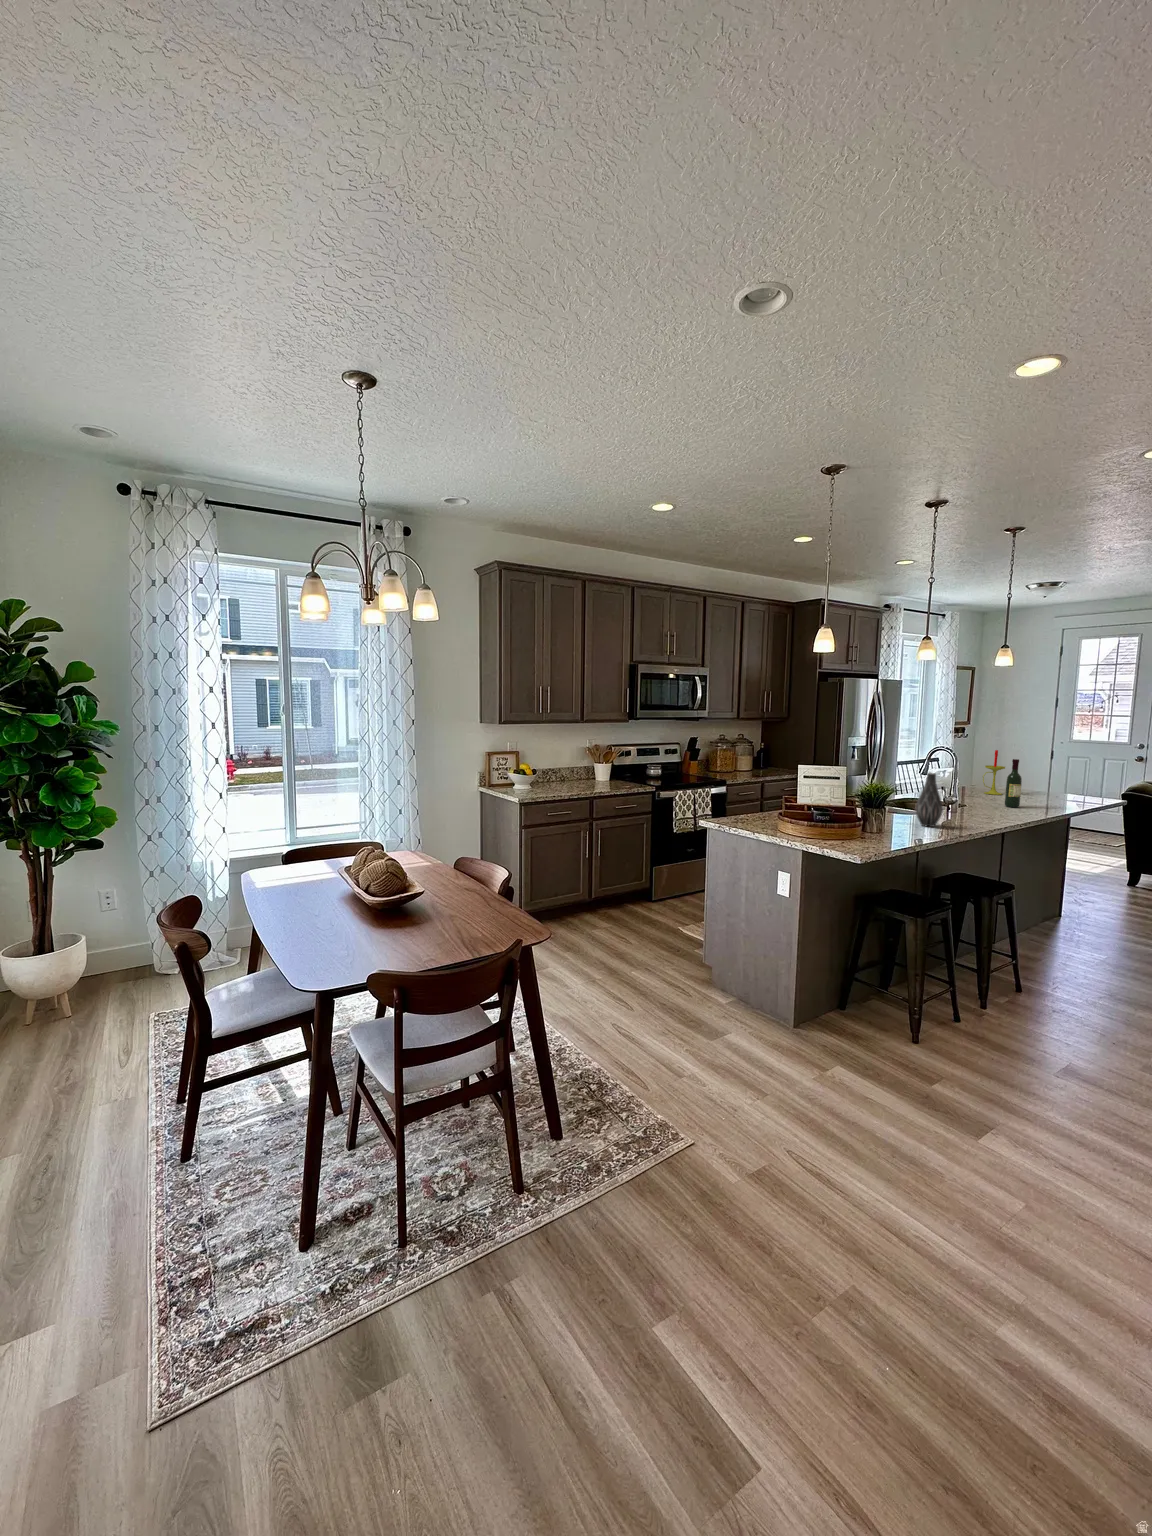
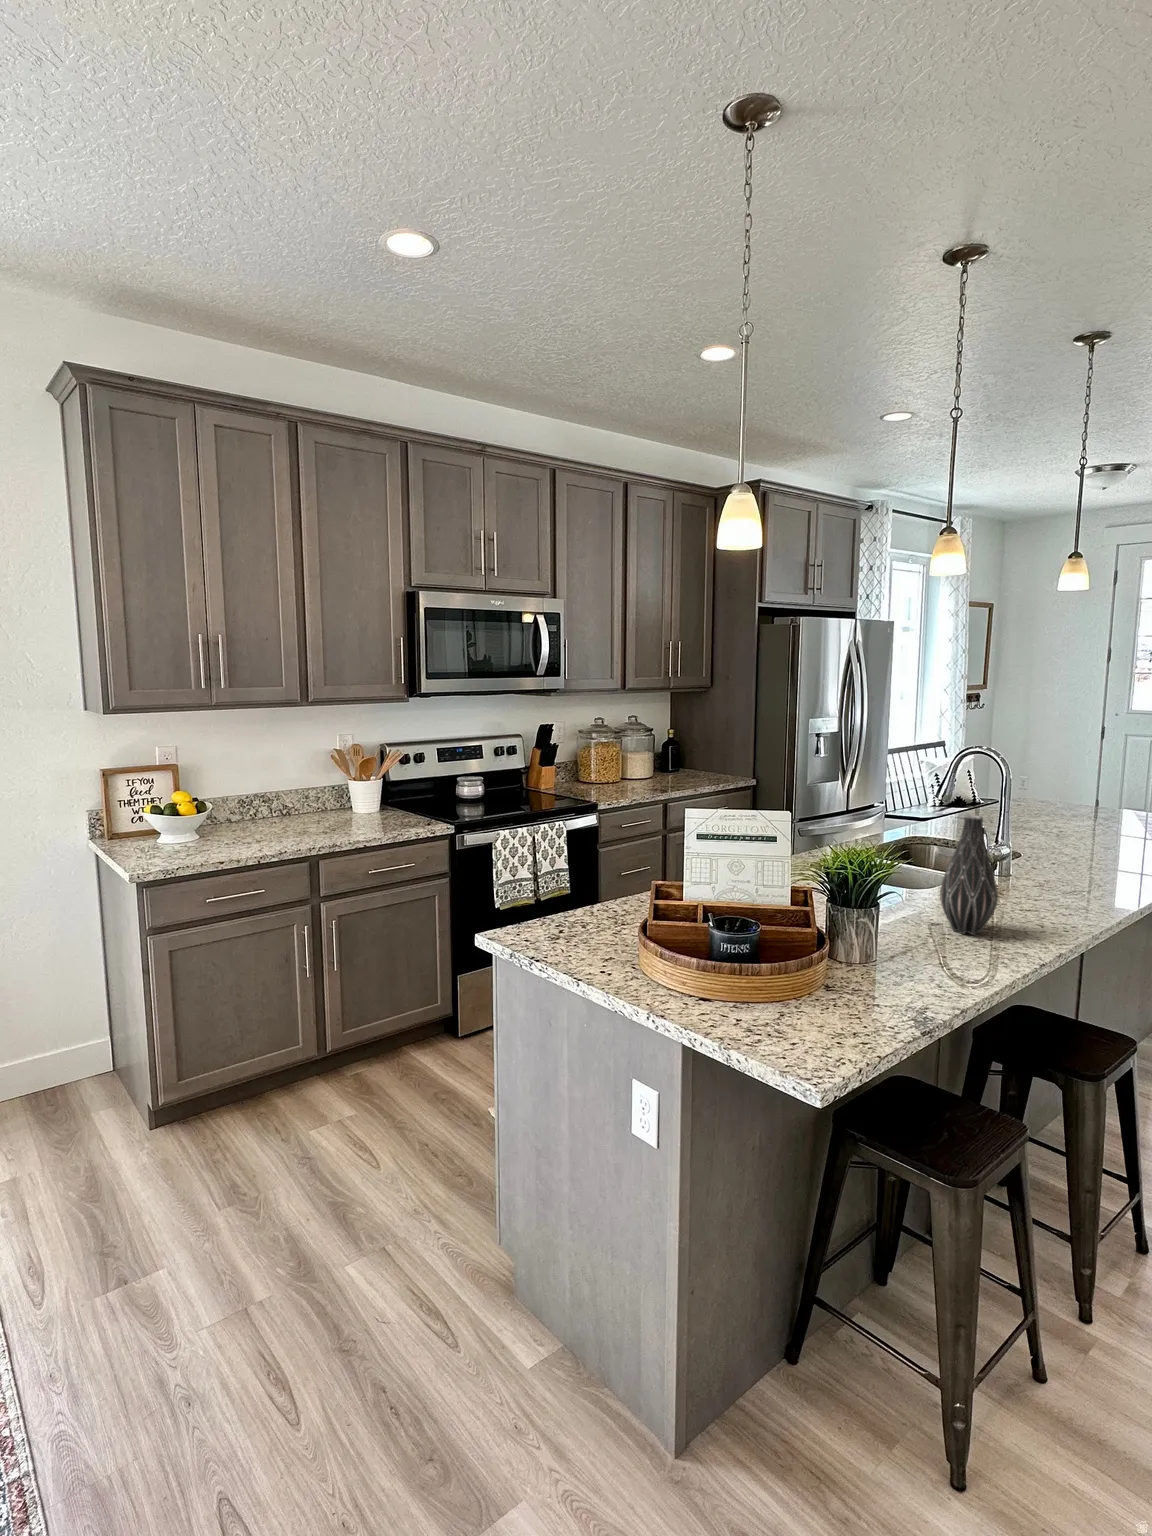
candle: present [983,750,1005,795] -> none [1041,741,1080,824]
wine bottle: present [1005,759,1022,807] -> none [1091,765,1123,858]

